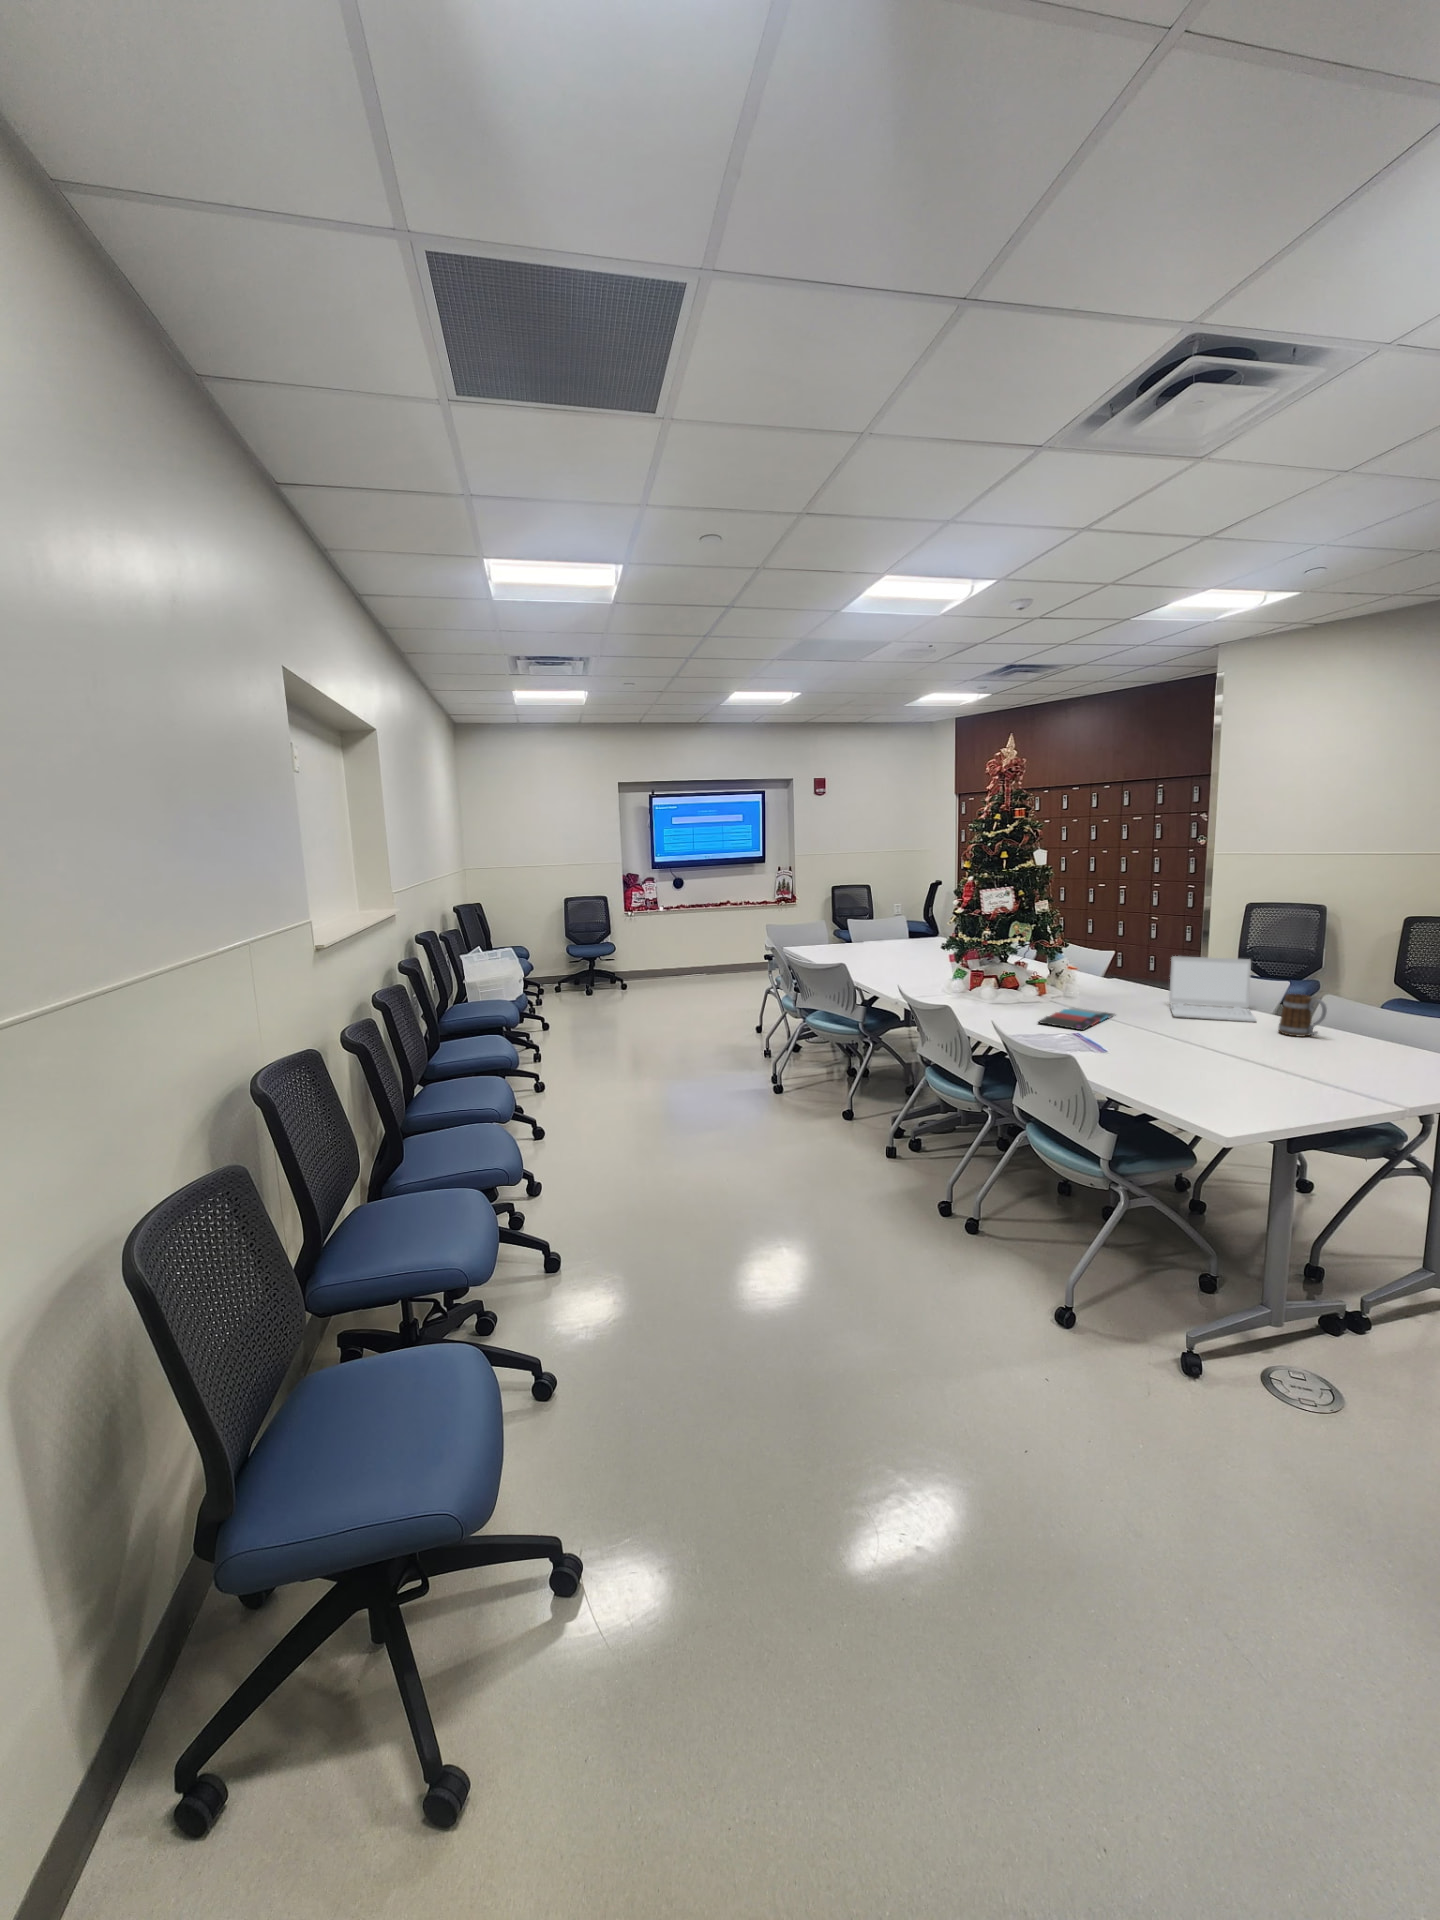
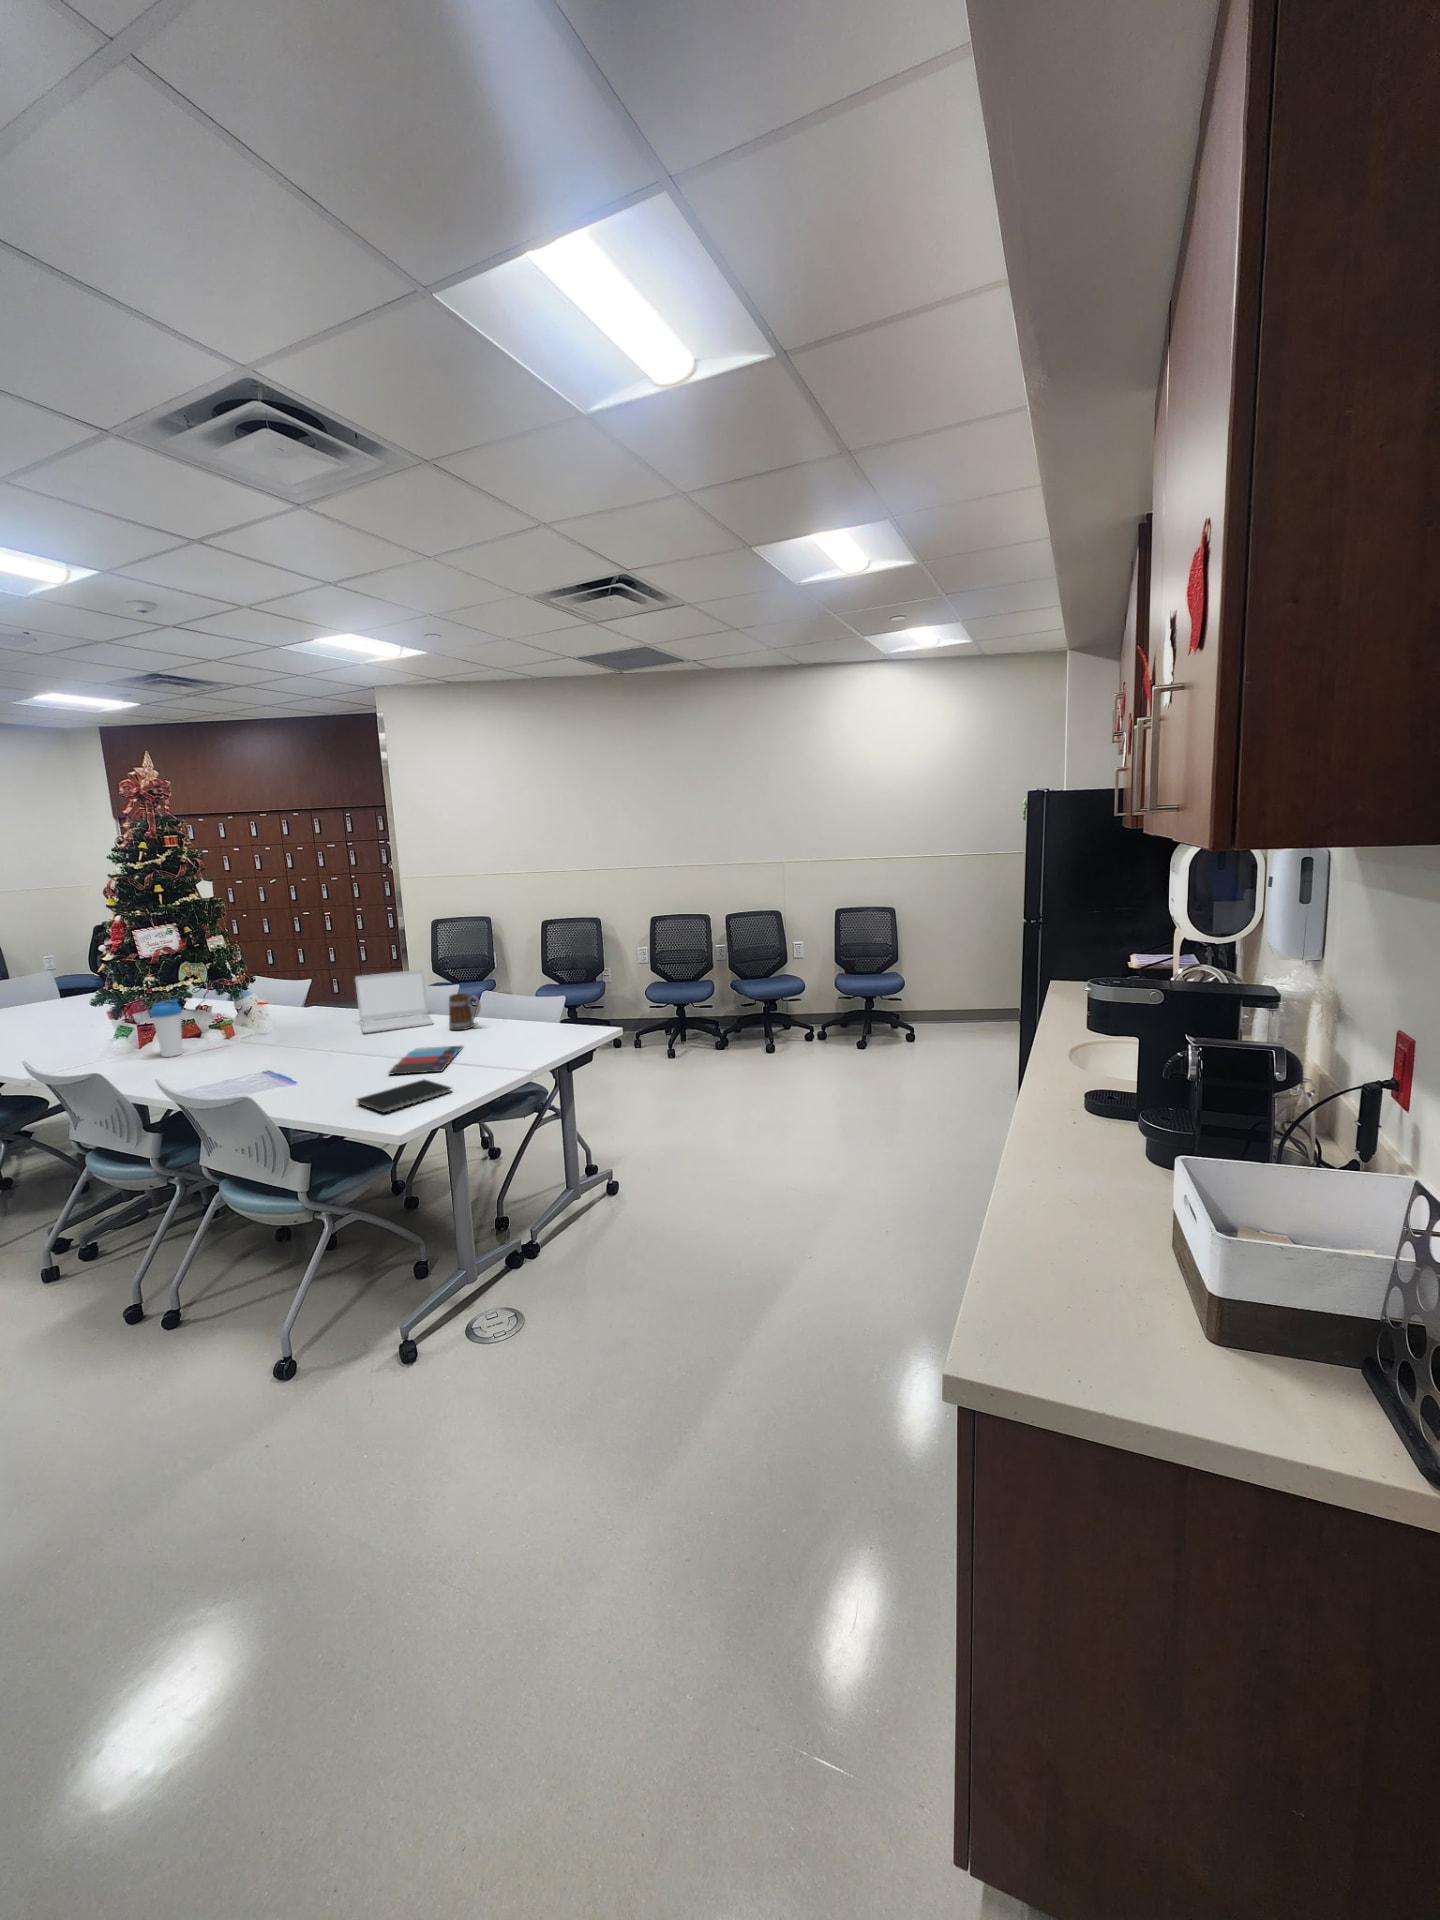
water bottle: none [986,954,1010,1003] -> present [150,999,182,1057]
smartphone: present [1039,1008,1115,1030] -> present [389,1045,463,1074]
notebook: none [1174,1084,1292,1110] -> present [357,1080,451,1113]

